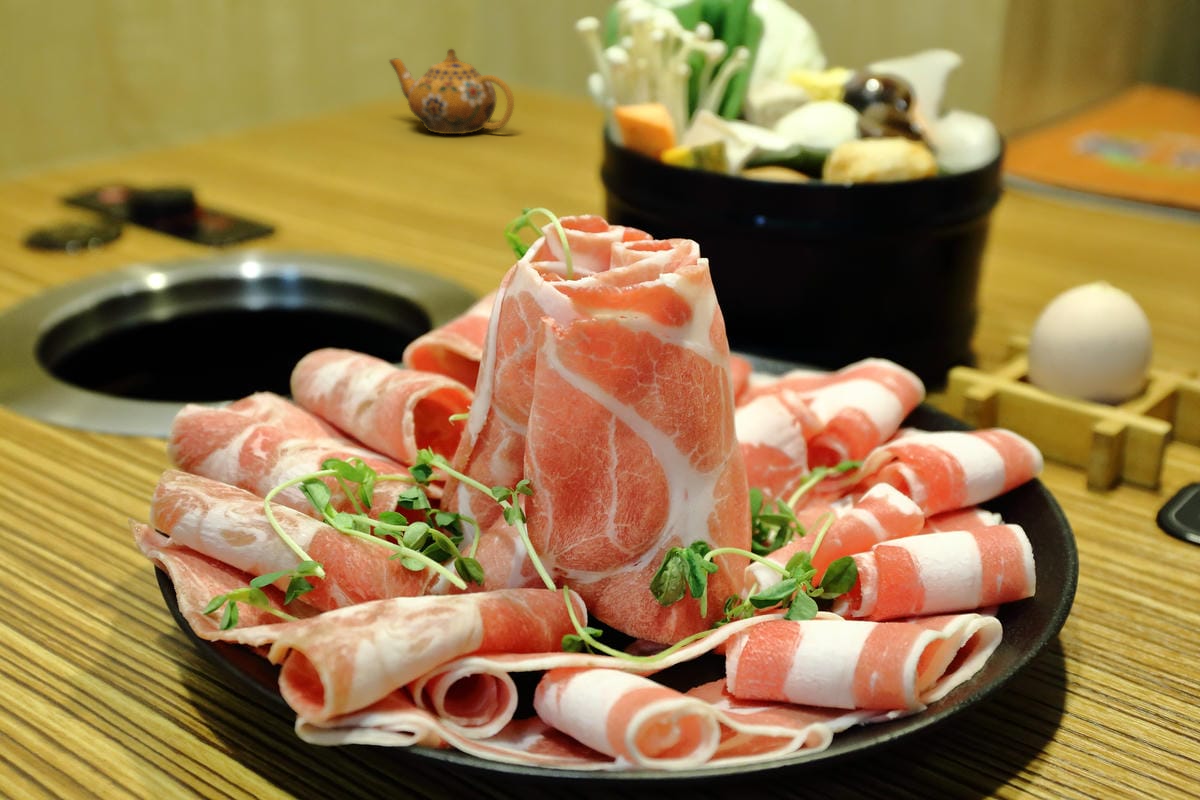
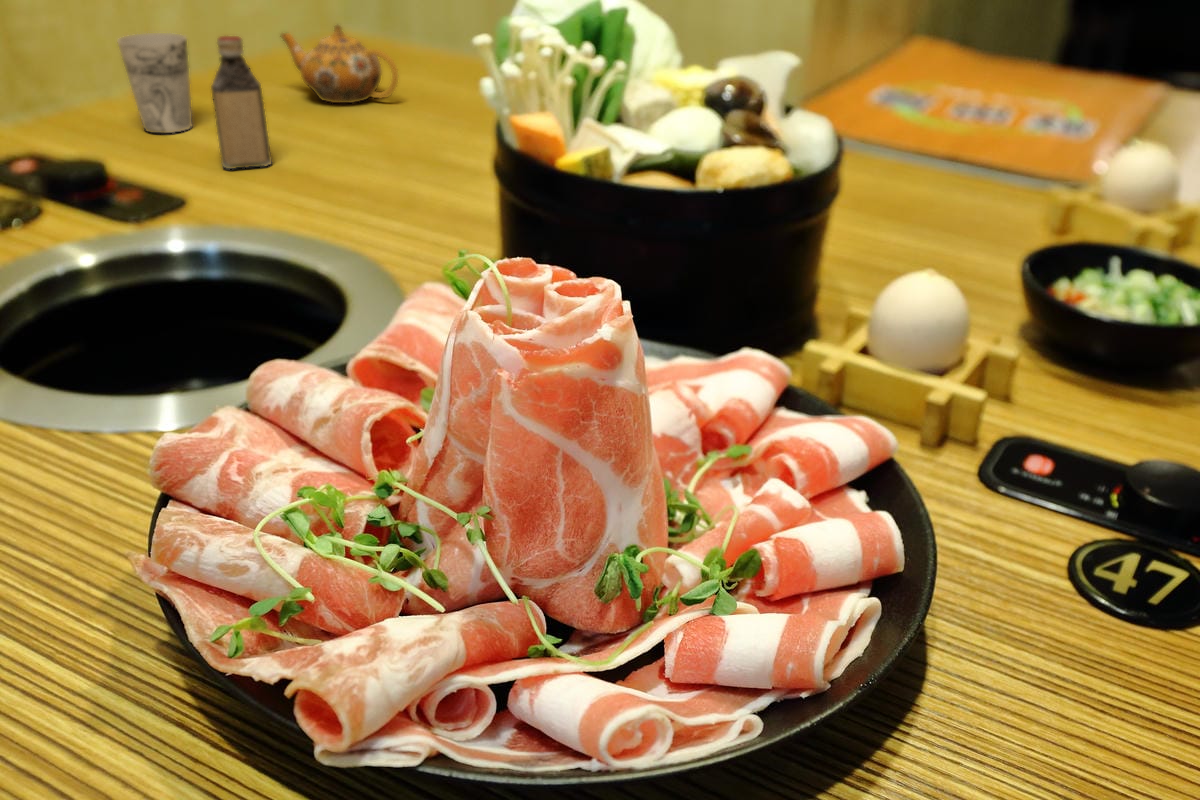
bottle: none [305,48,365,192] -> present [211,36,272,169]
cup: none [214,53,287,158] -> present [118,33,192,133]

